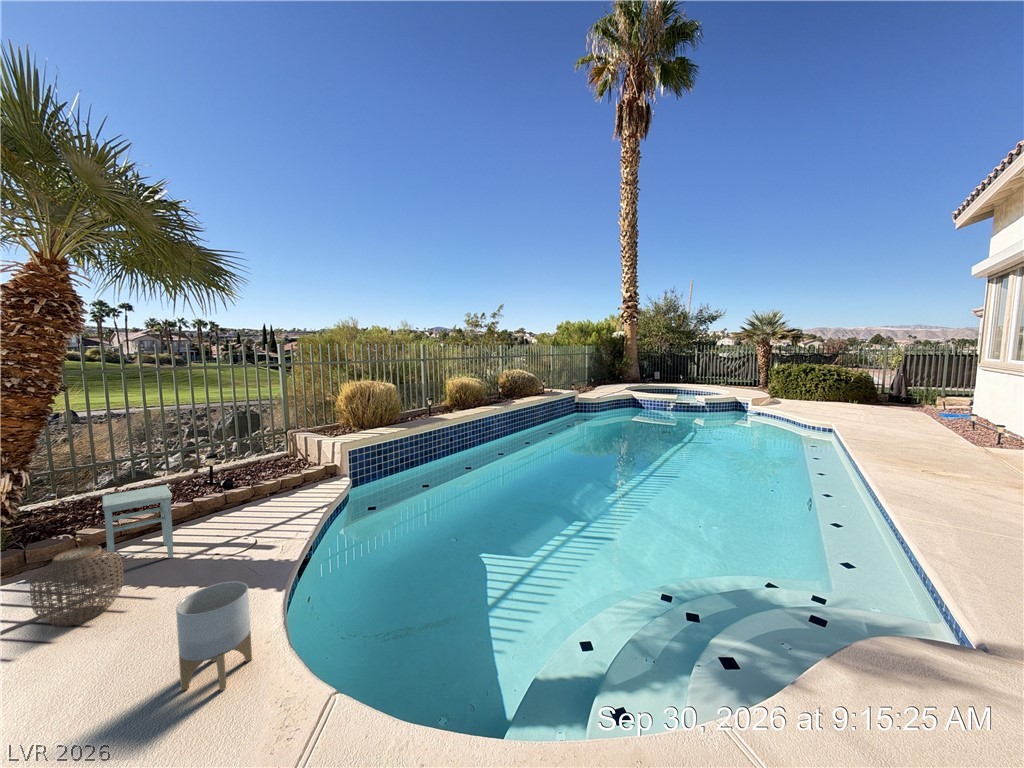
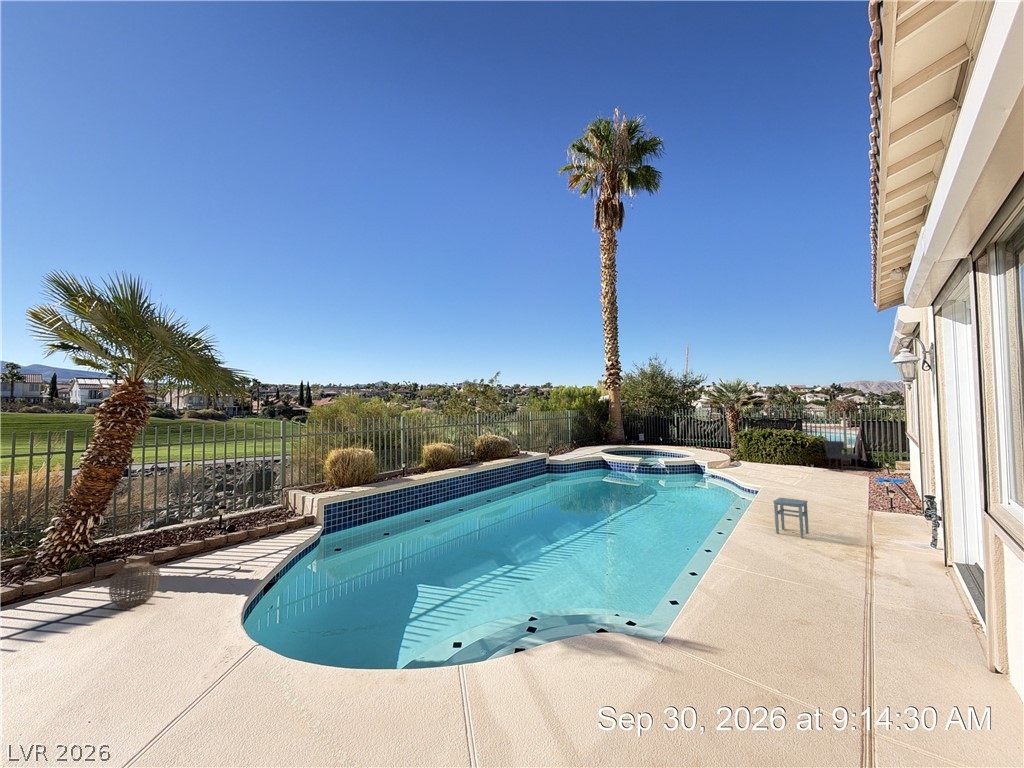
chair: none [871,373,907,404] -> present [824,441,857,471]
stool: present [102,485,173,574] -> present [773,498,809,538]
planter: present [176,581,252,691] -> none [187,580,228,637]

